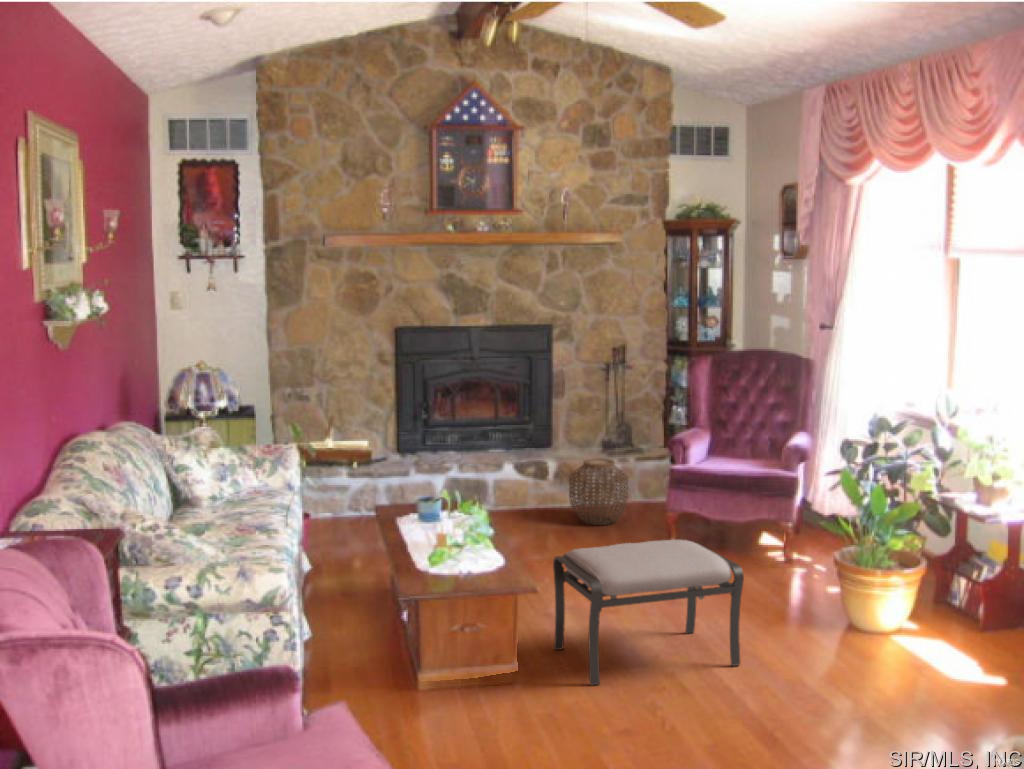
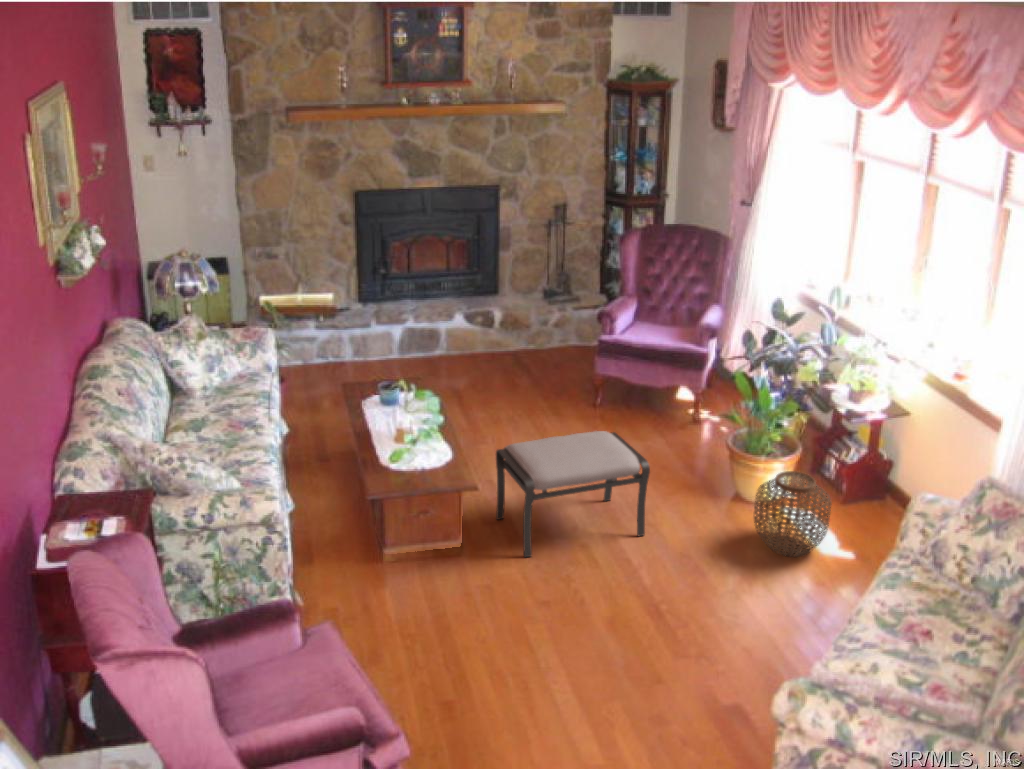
woven basket: present [569,459,628,525] -> present [754,471,832,557]

